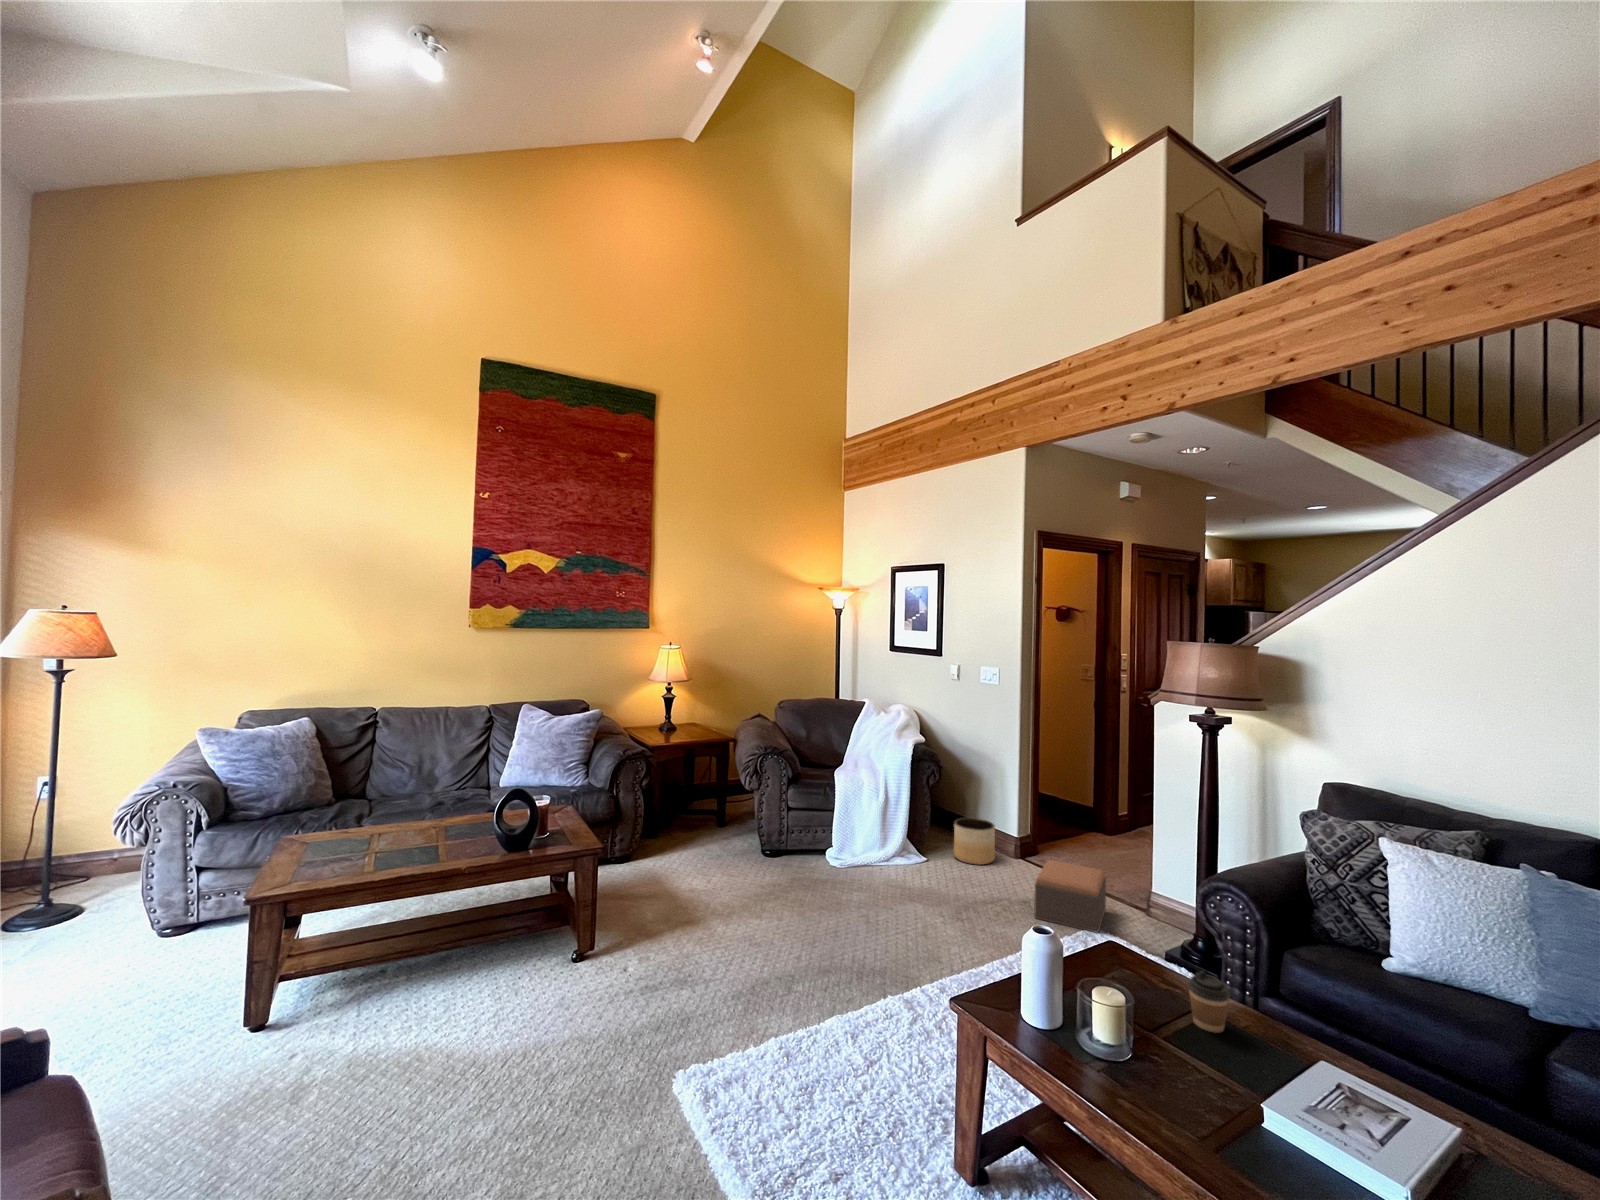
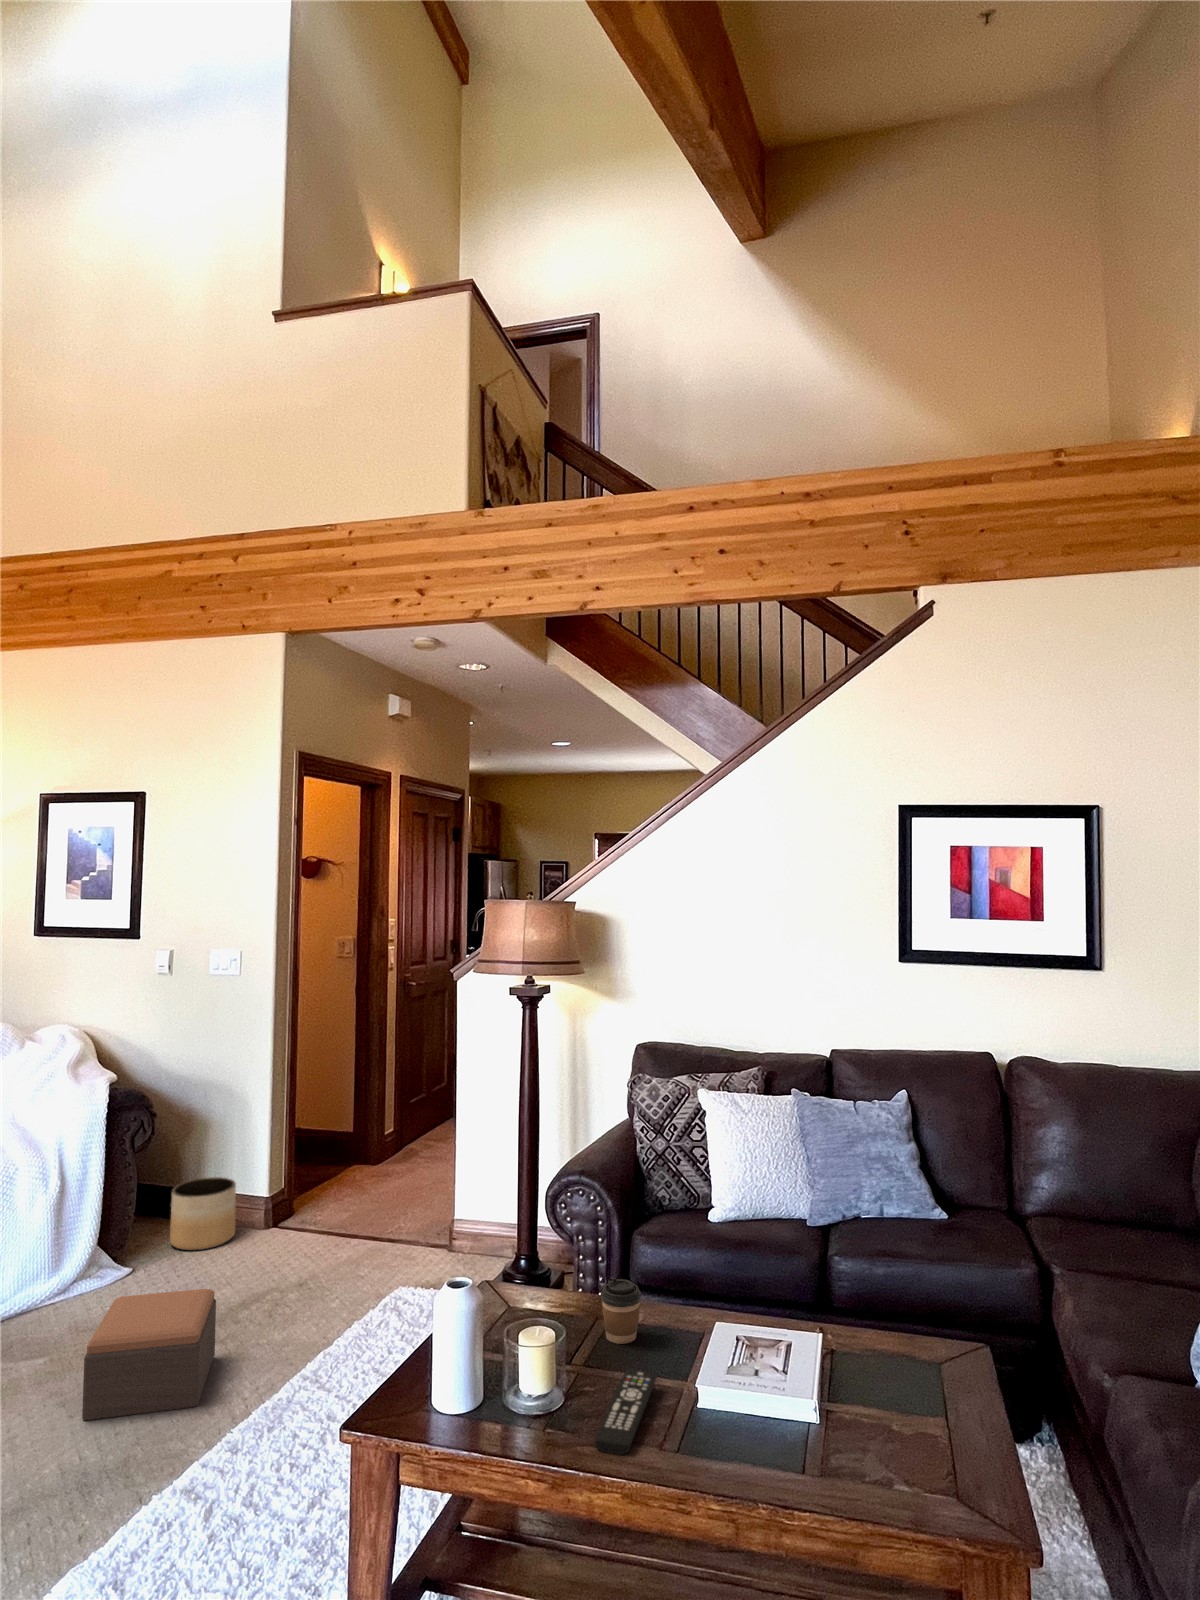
footstool: present [1034,860,1106,933] -> present [82,1289,216,1421]
remote control: none [1126,1050,1217,1112] -> present [595,1370,656,1455]

